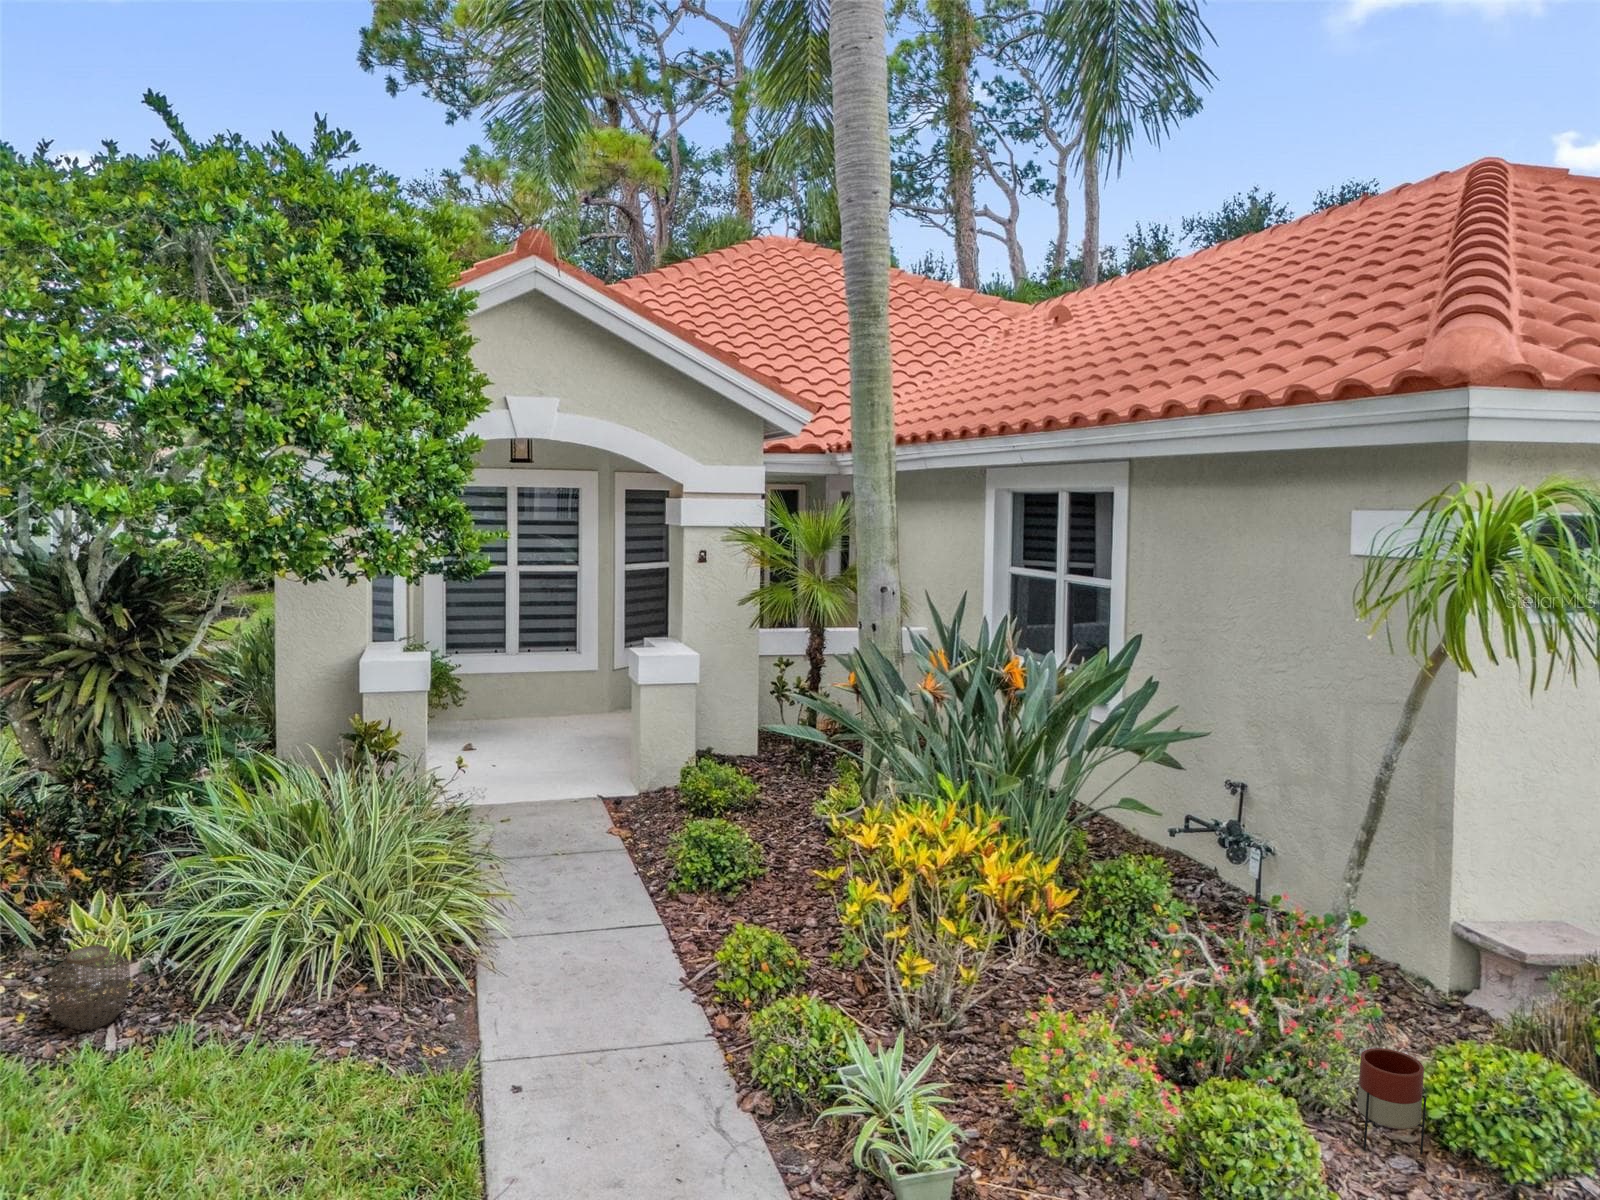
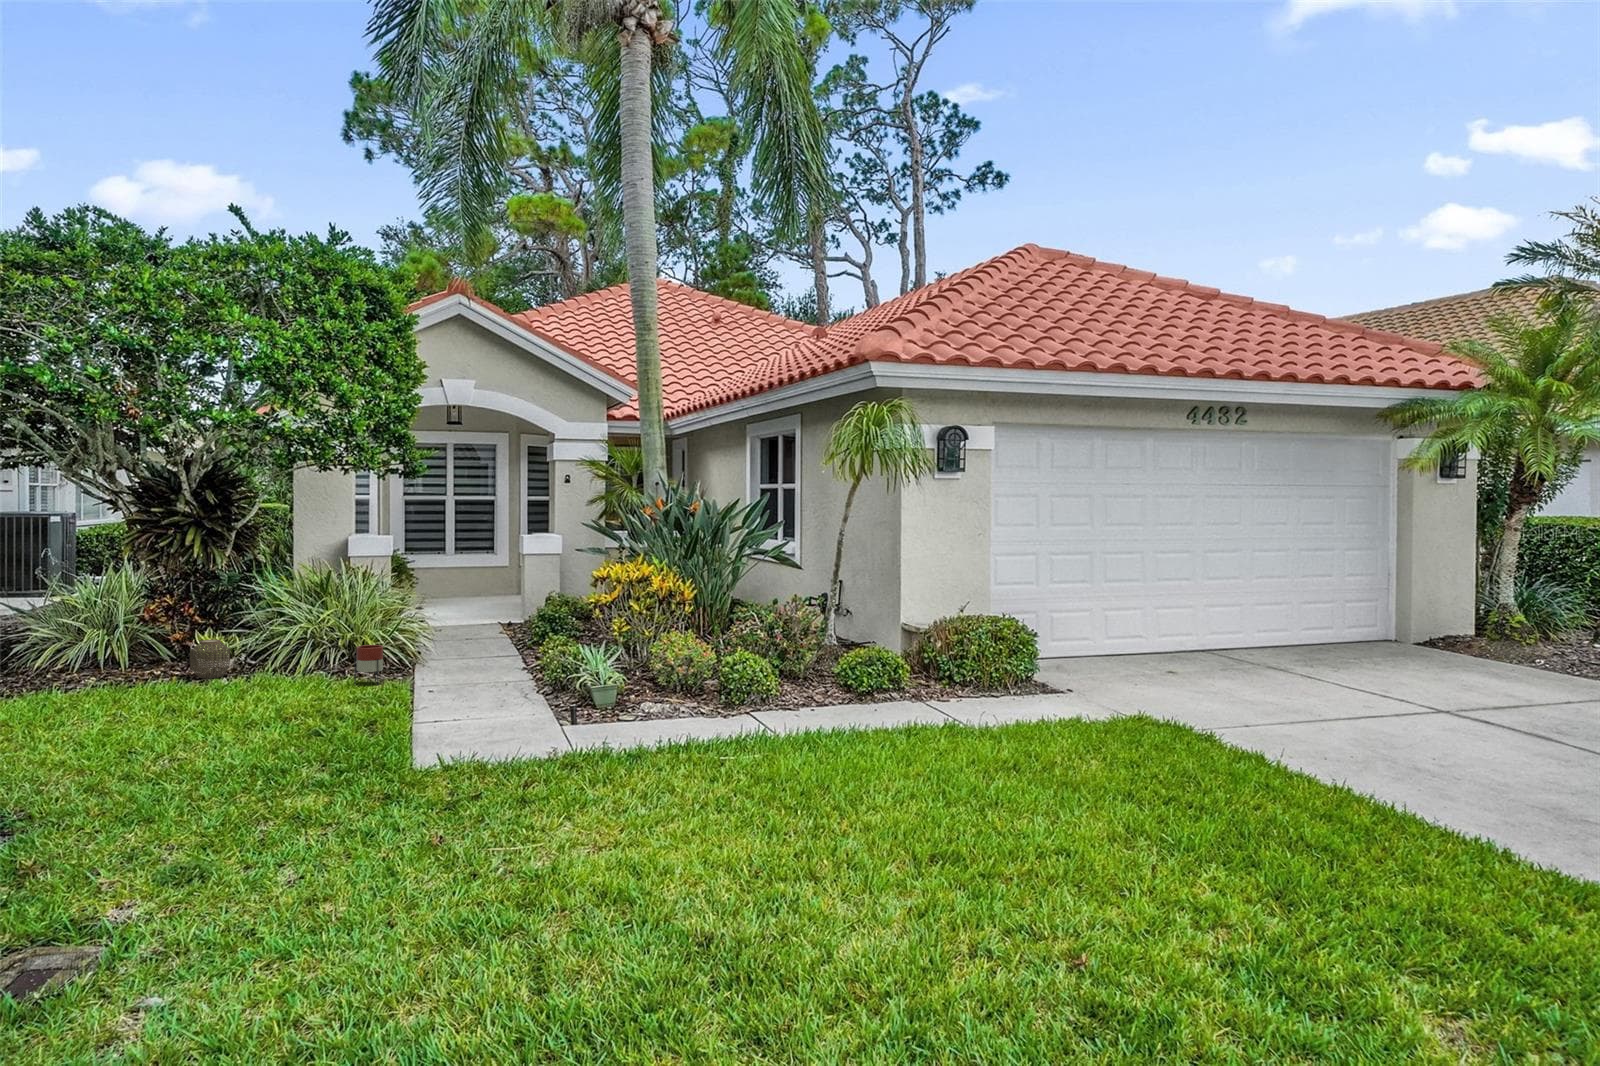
planter: present [1357,1048,1426,1155] -> present [355,645,383,685]

